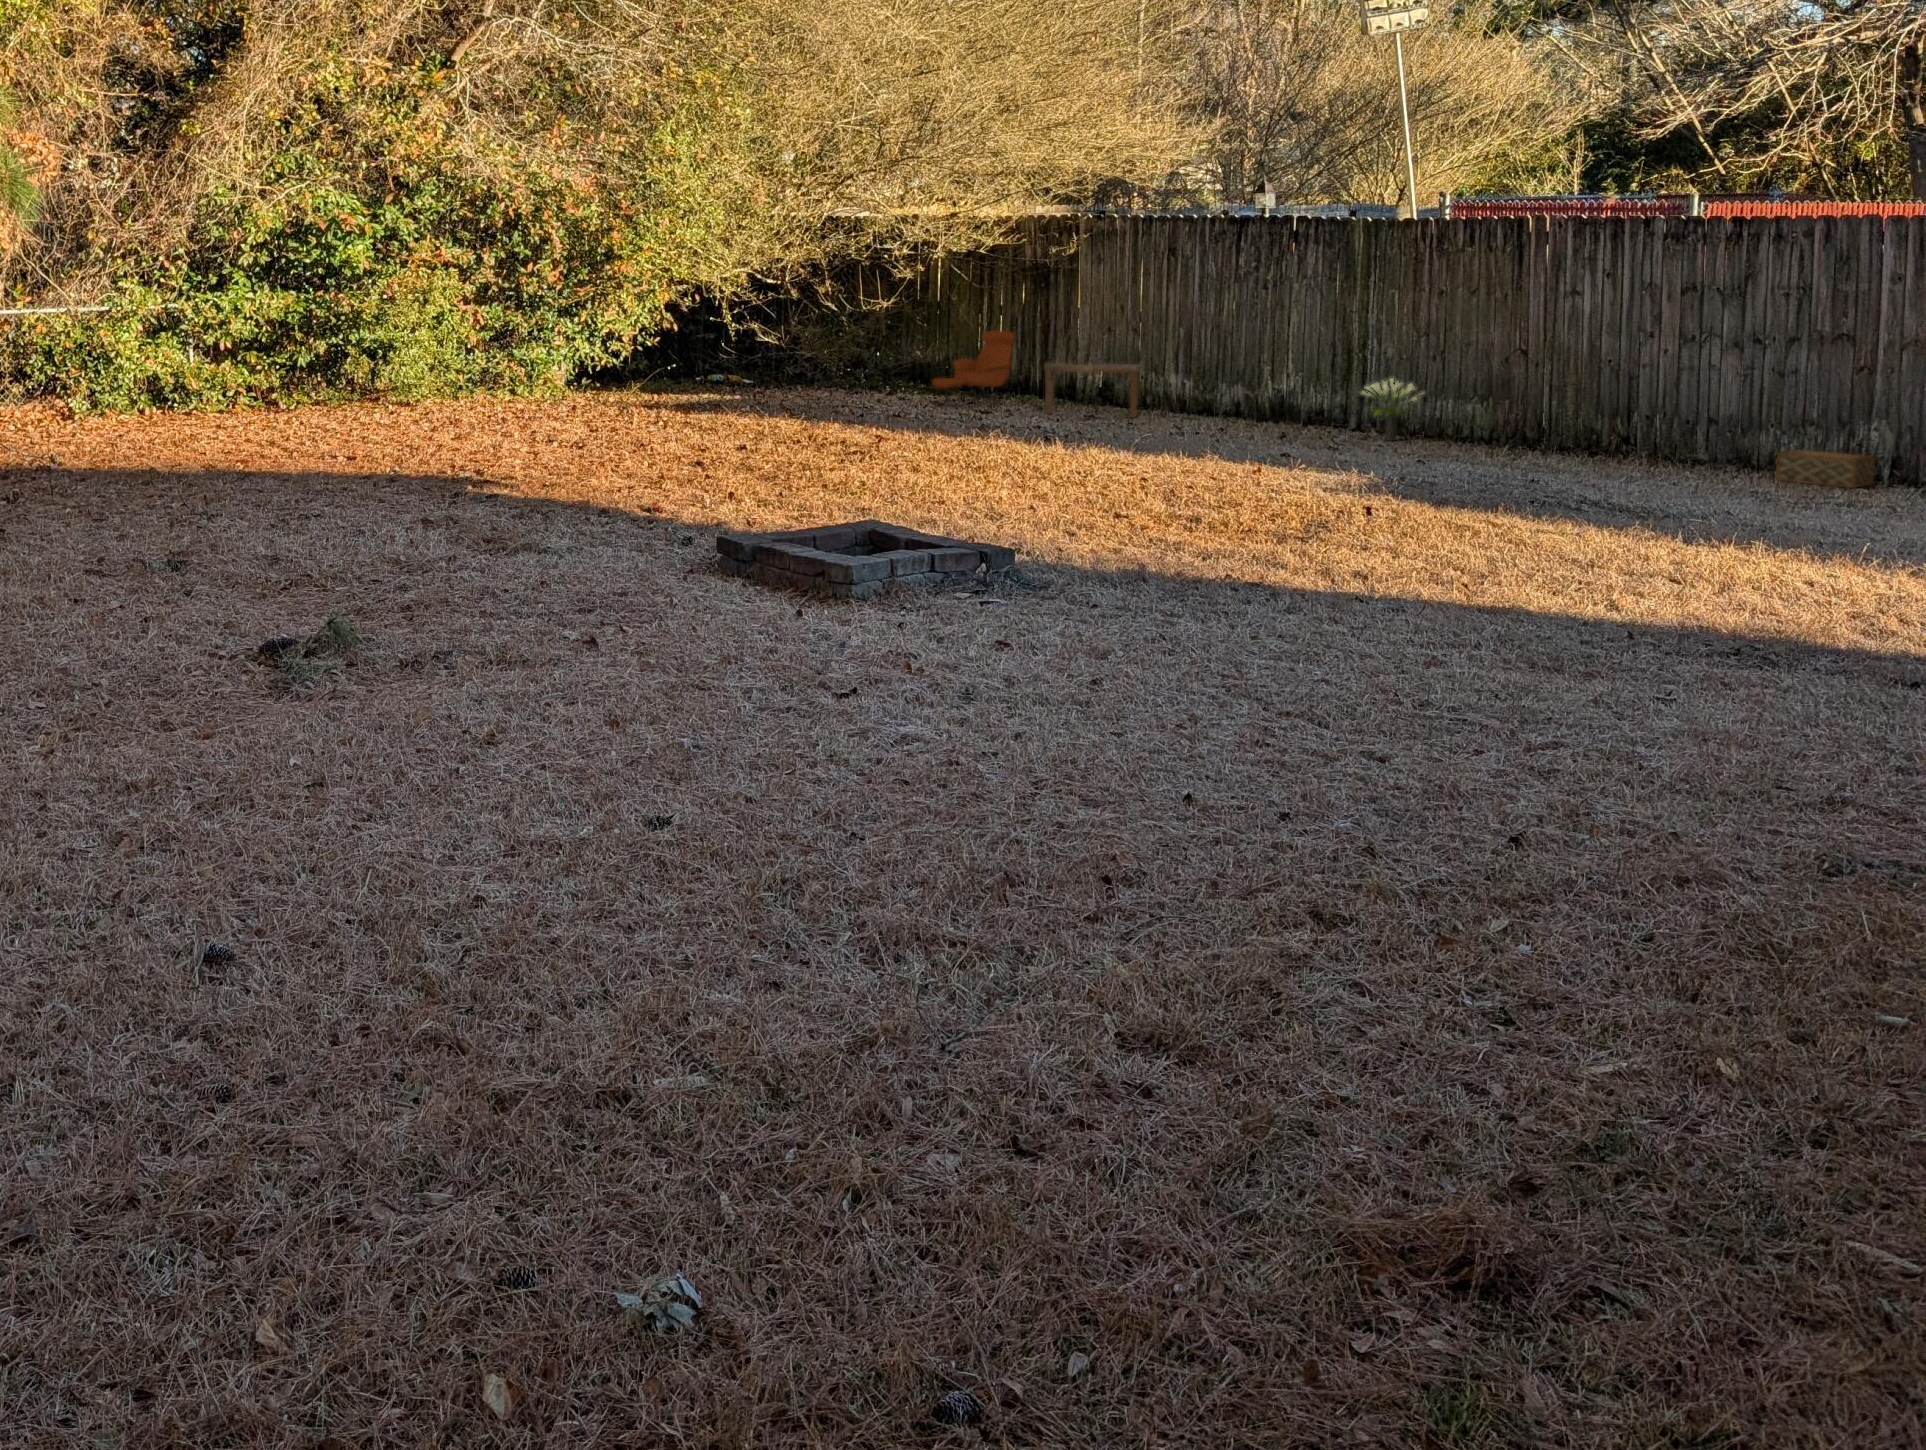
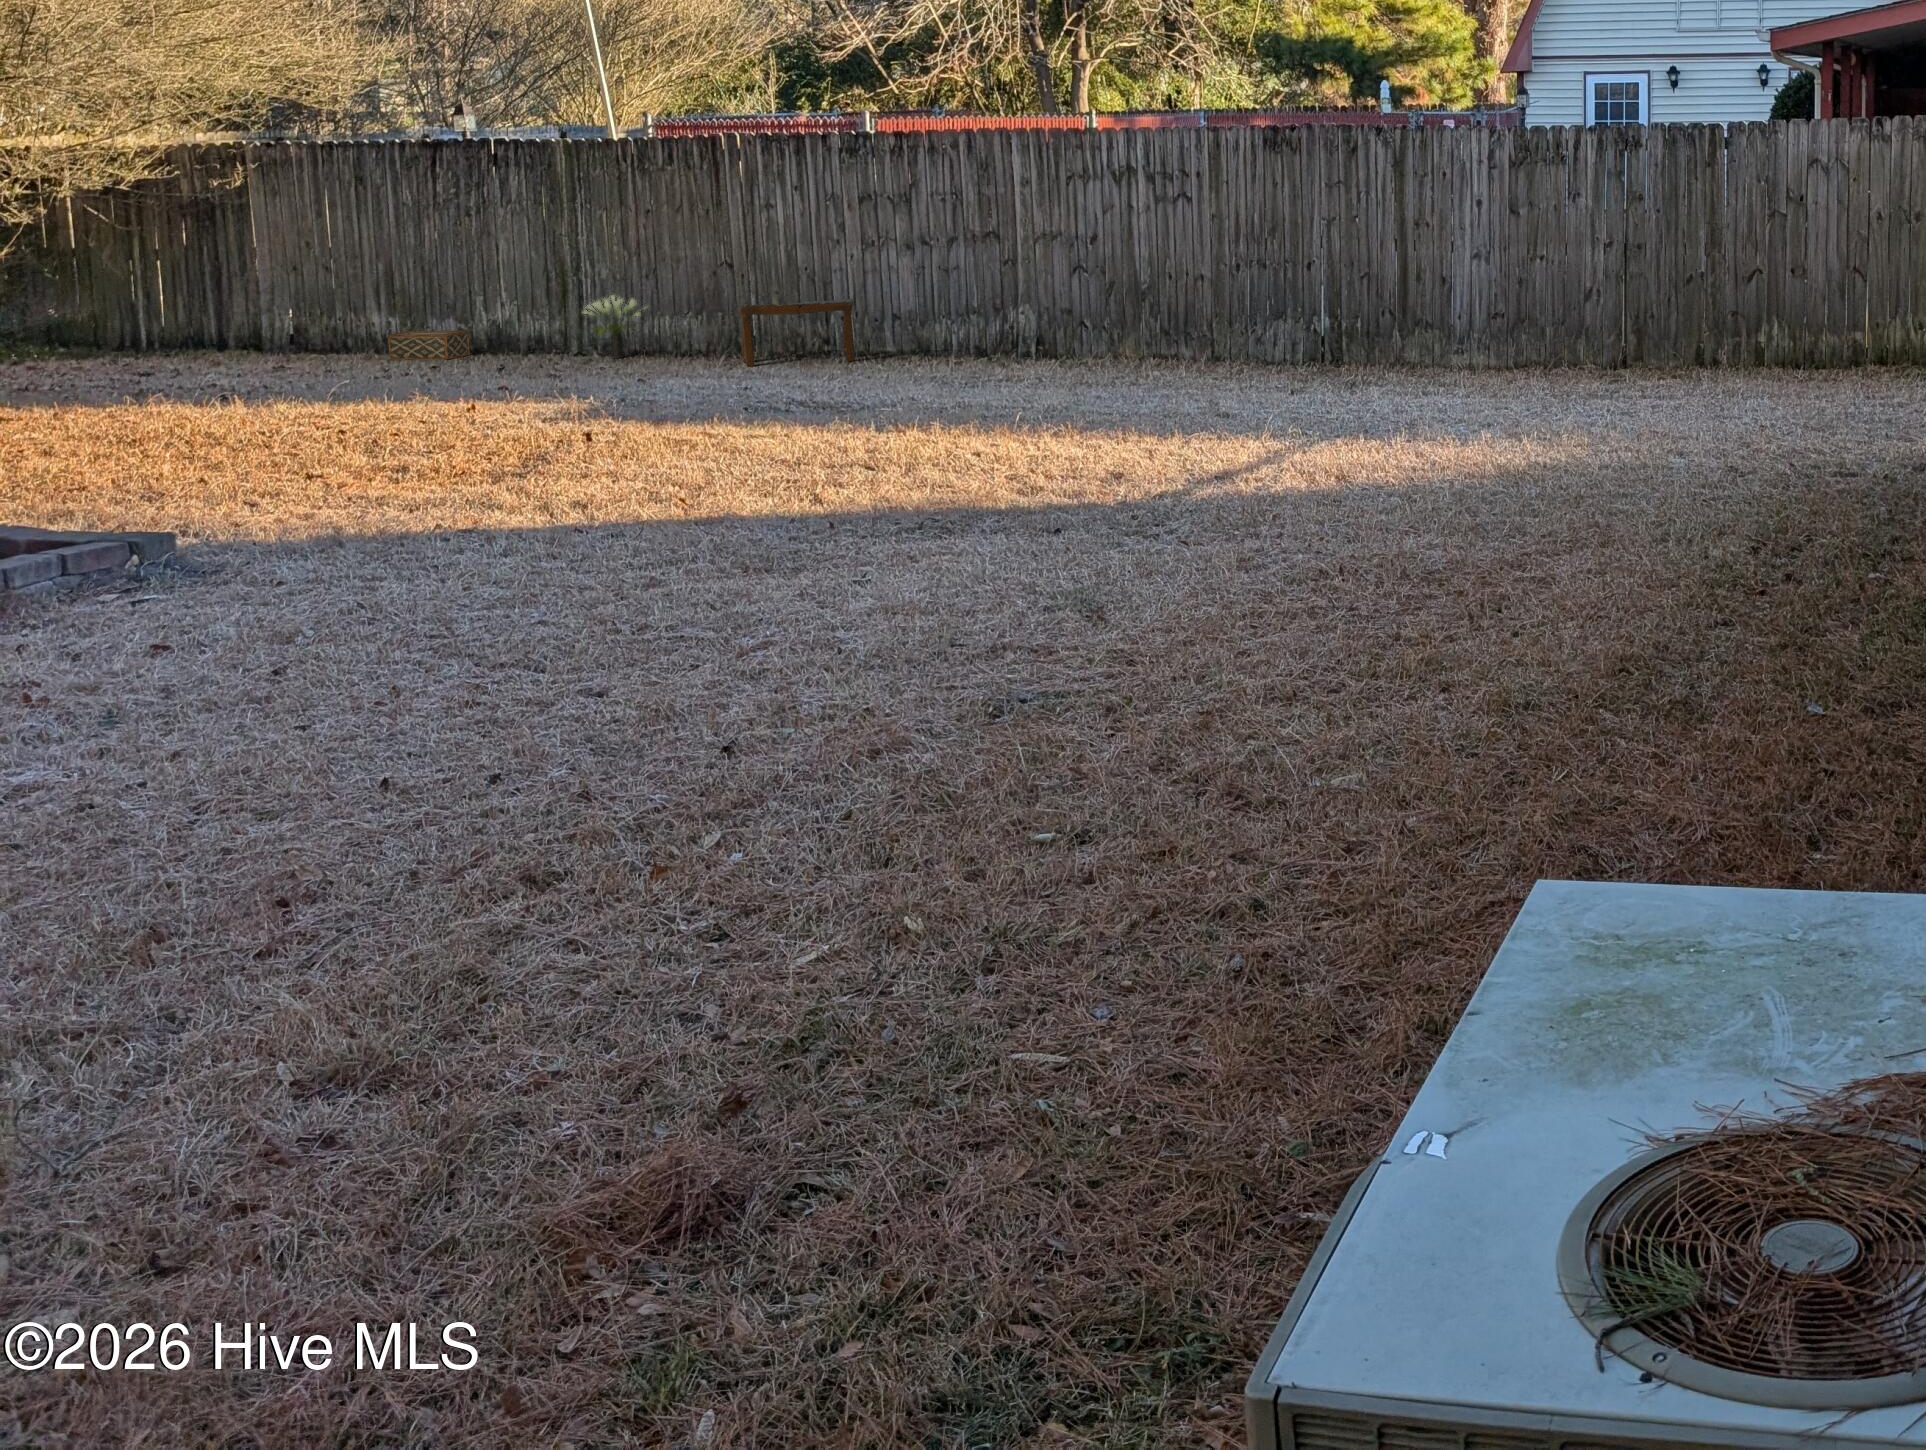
lounge chair: present [932,330,1014,405] -> none [61,273,174,371]
bench: present [1044,363,1143,418] -> present [740,298,855,367]
woven basket: present [1776,449,1875,488] -> present [388,331,470,360]

